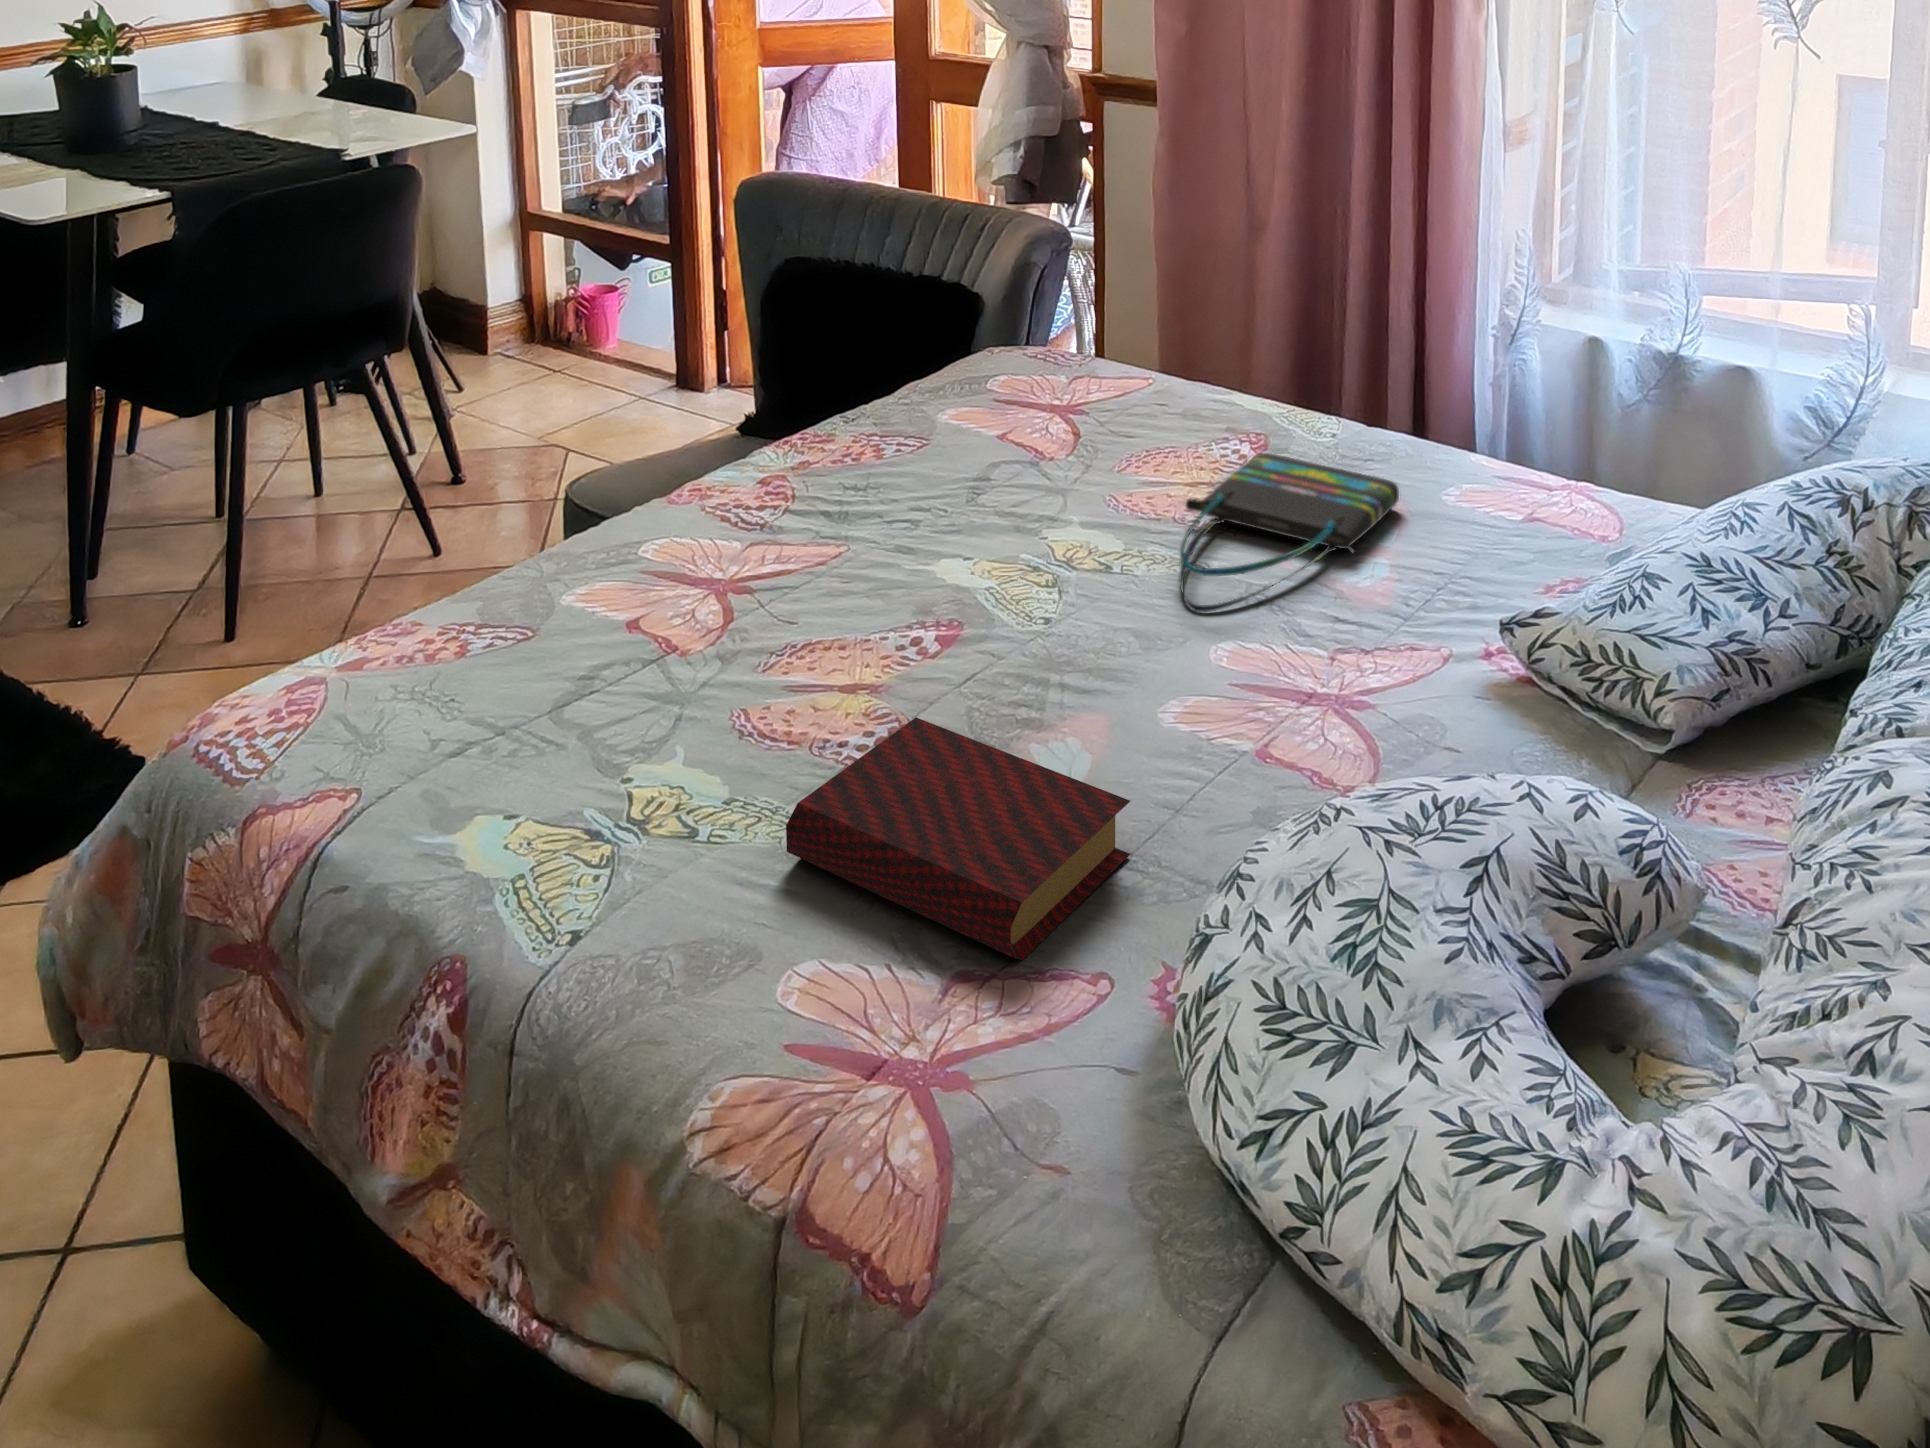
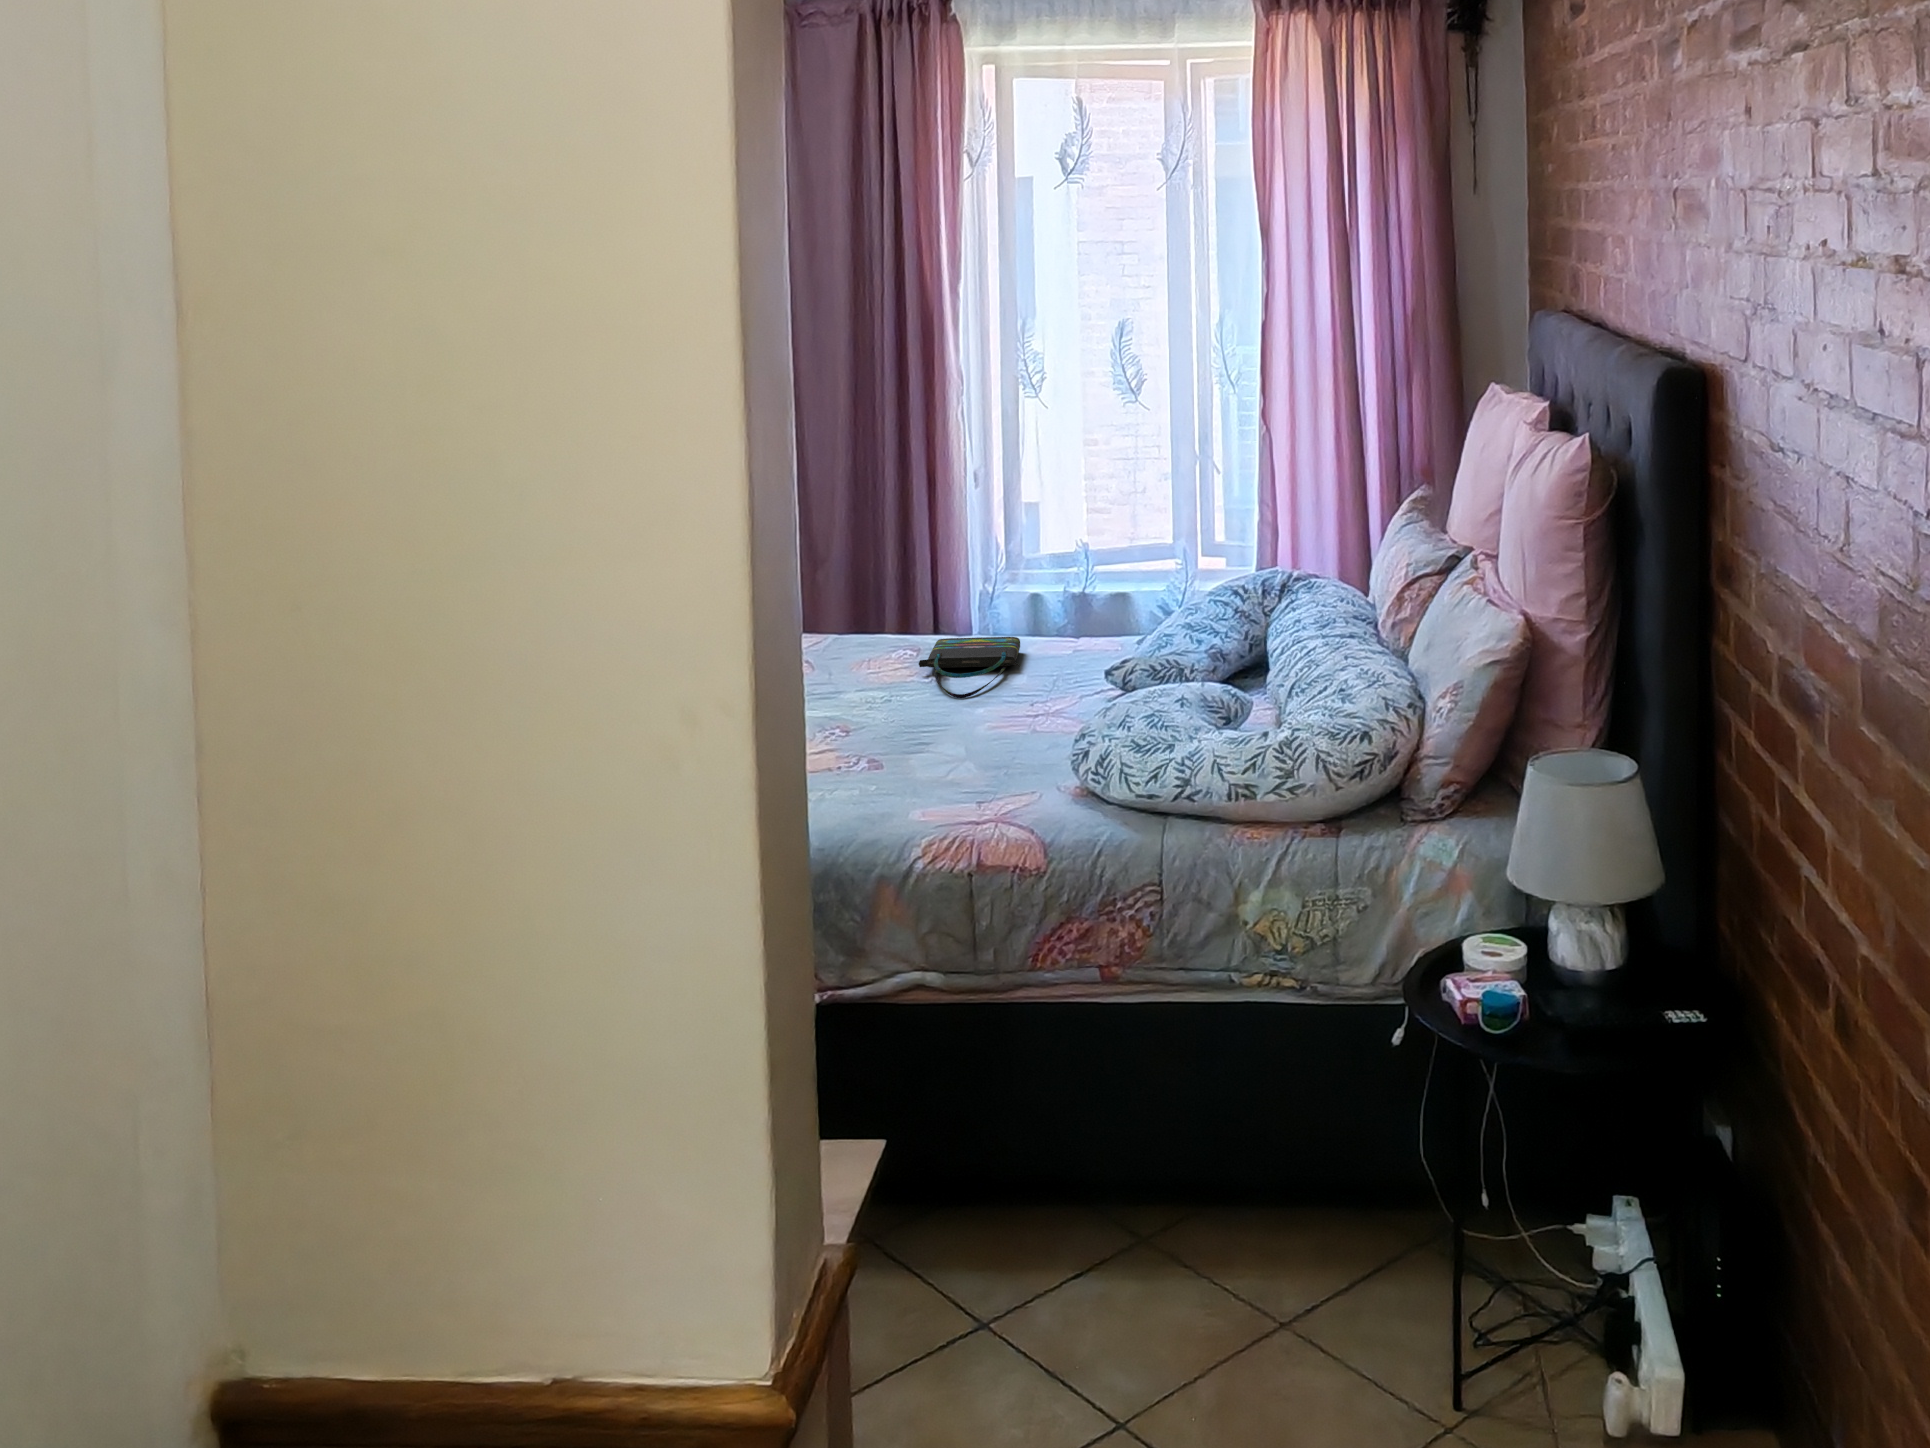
book: present [786,718,1130,960] -> none [870,733,1017,792]

